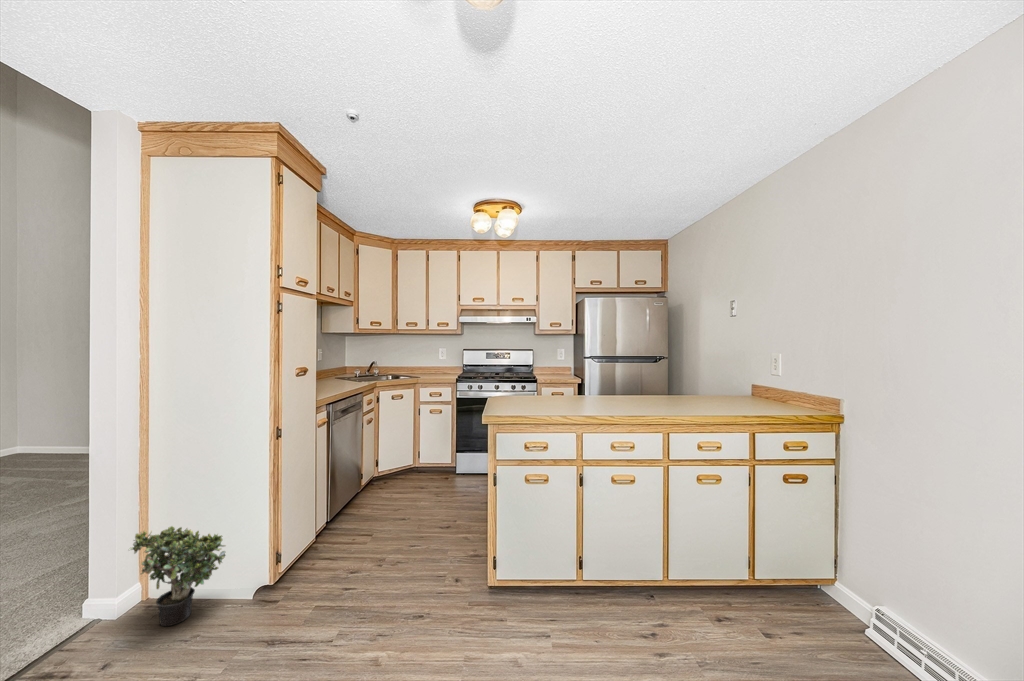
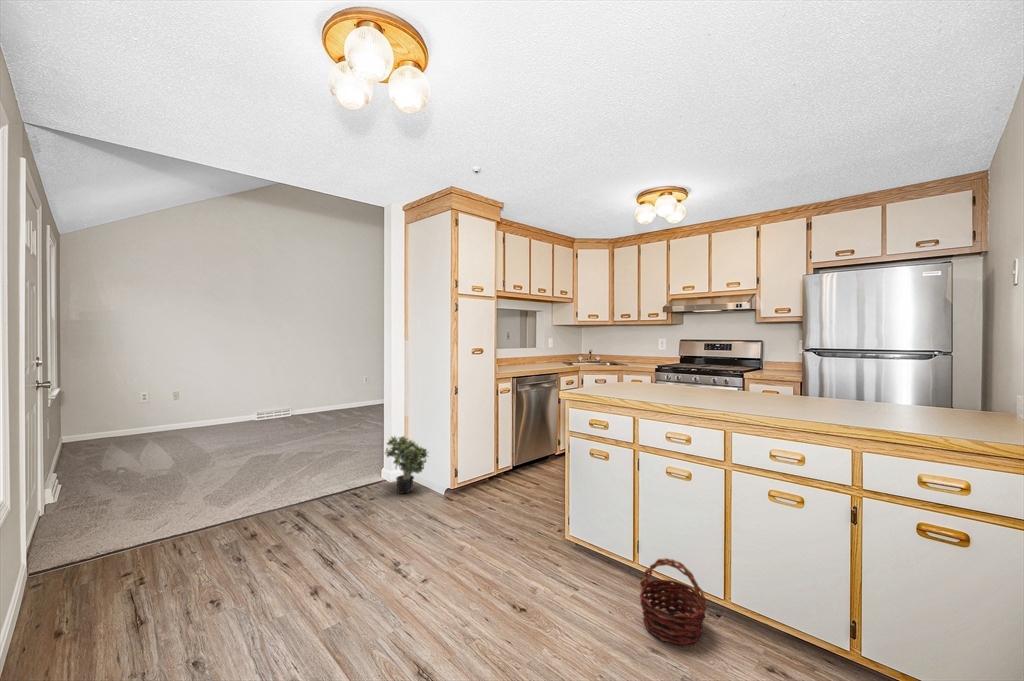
basket: none [614,563,677,645] -> present [640,558,707,645]

